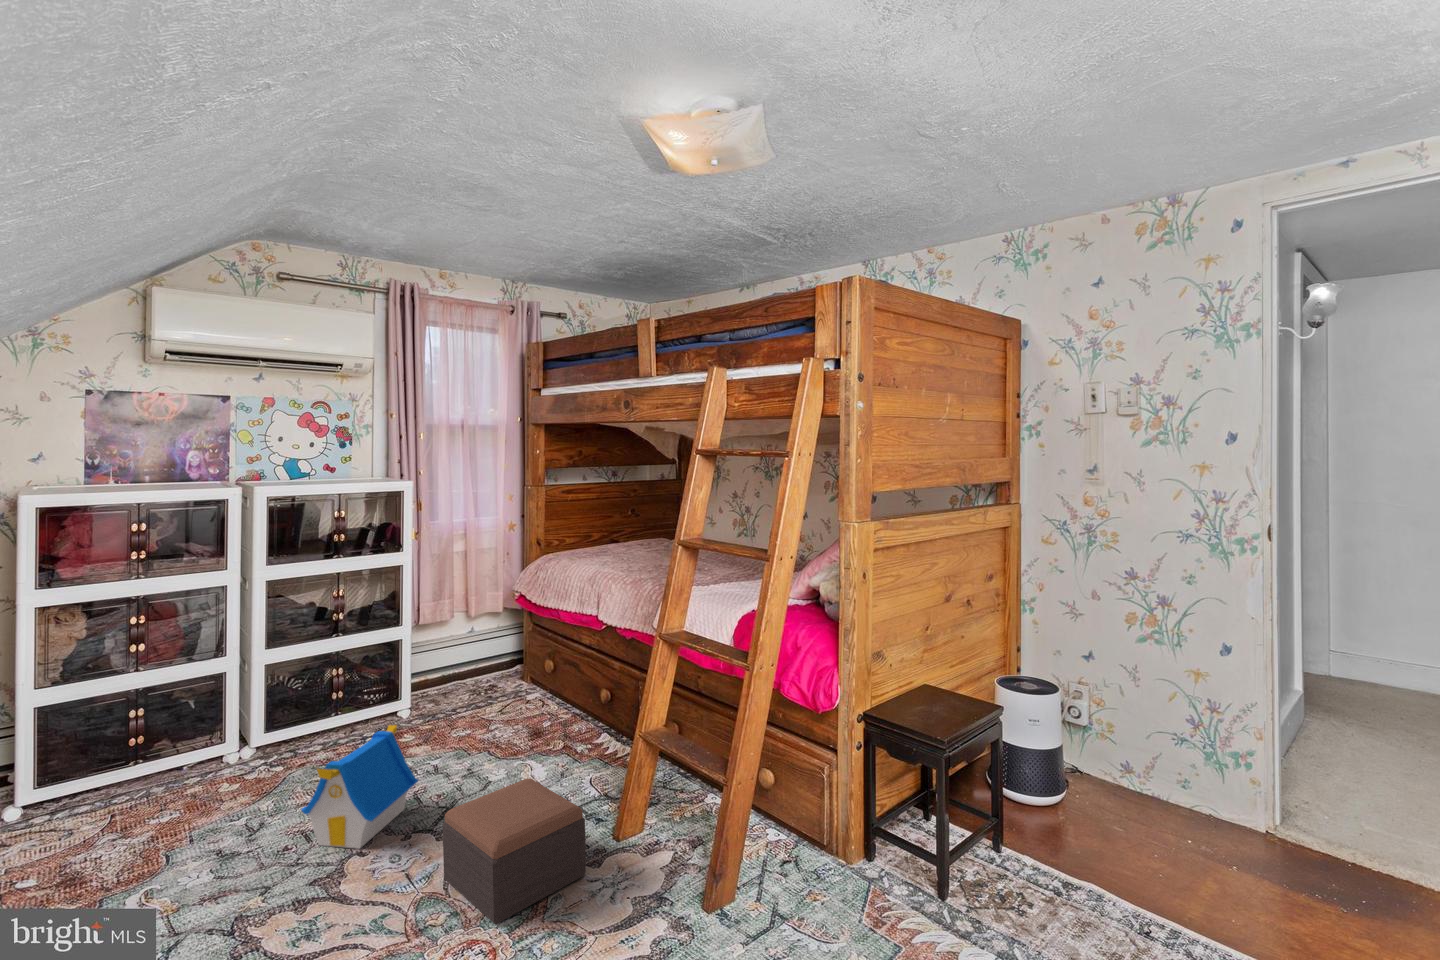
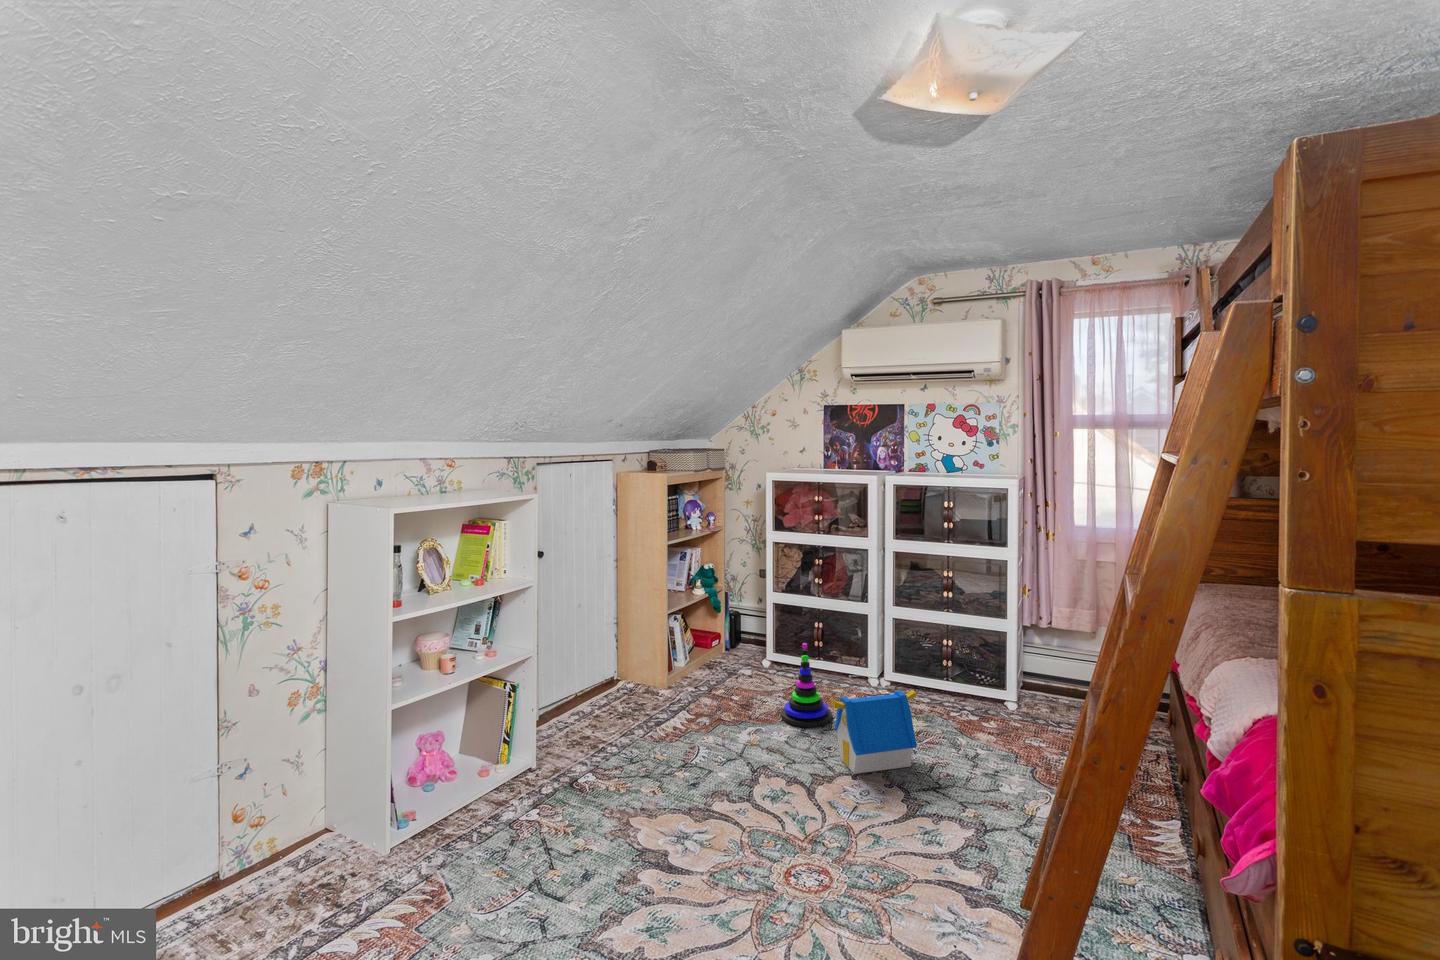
stacking toy: none [154,727,244,854] -> present [781,643,832,727]
footstool: present [443,779,586,924] -> none [847,768,960,900]

